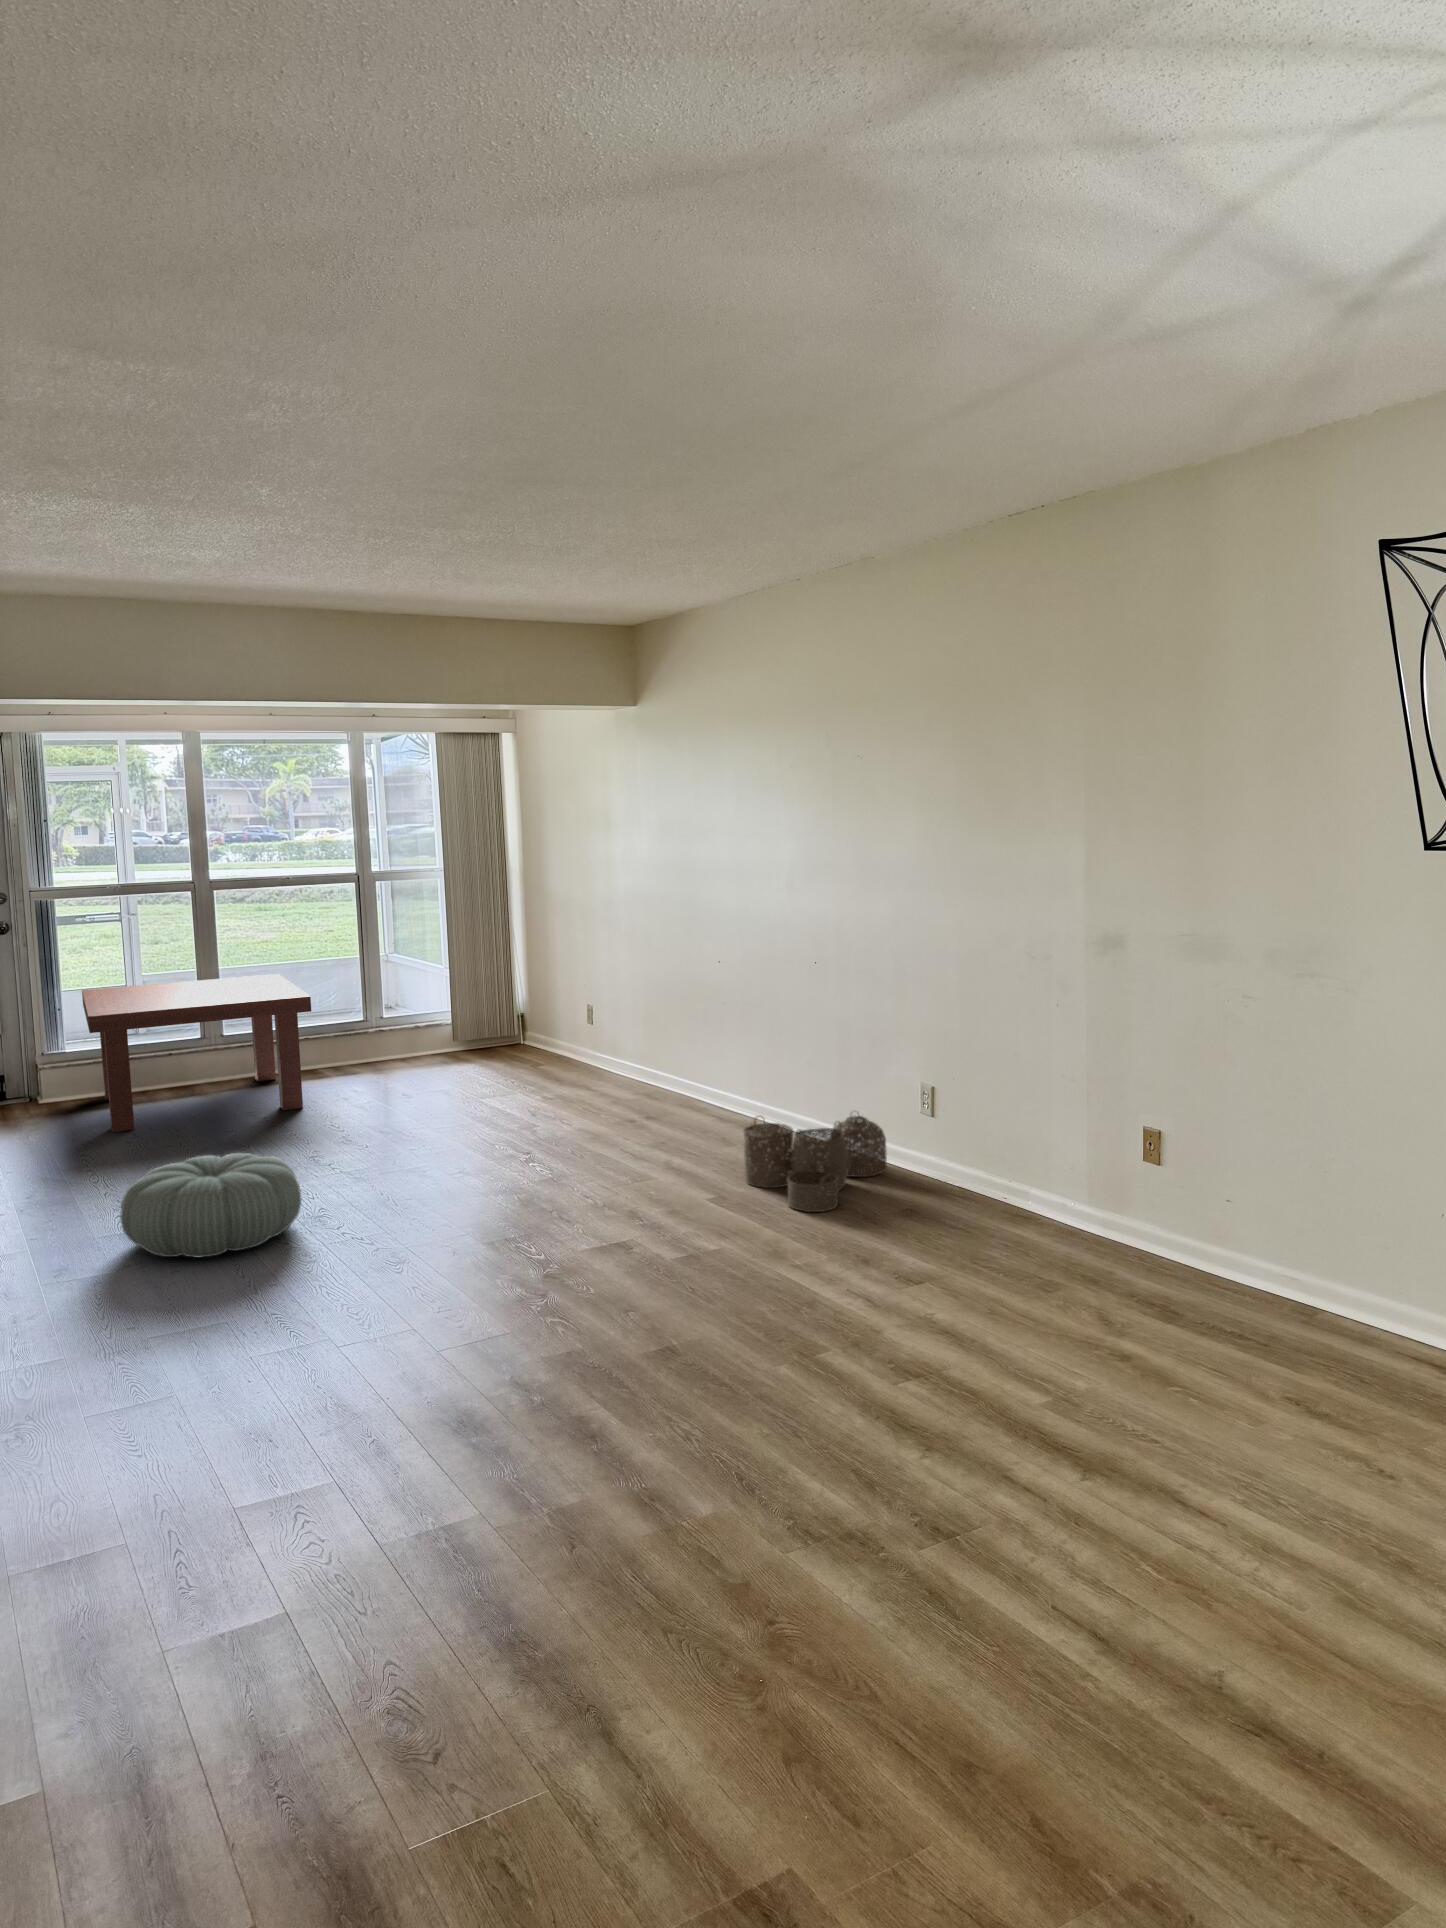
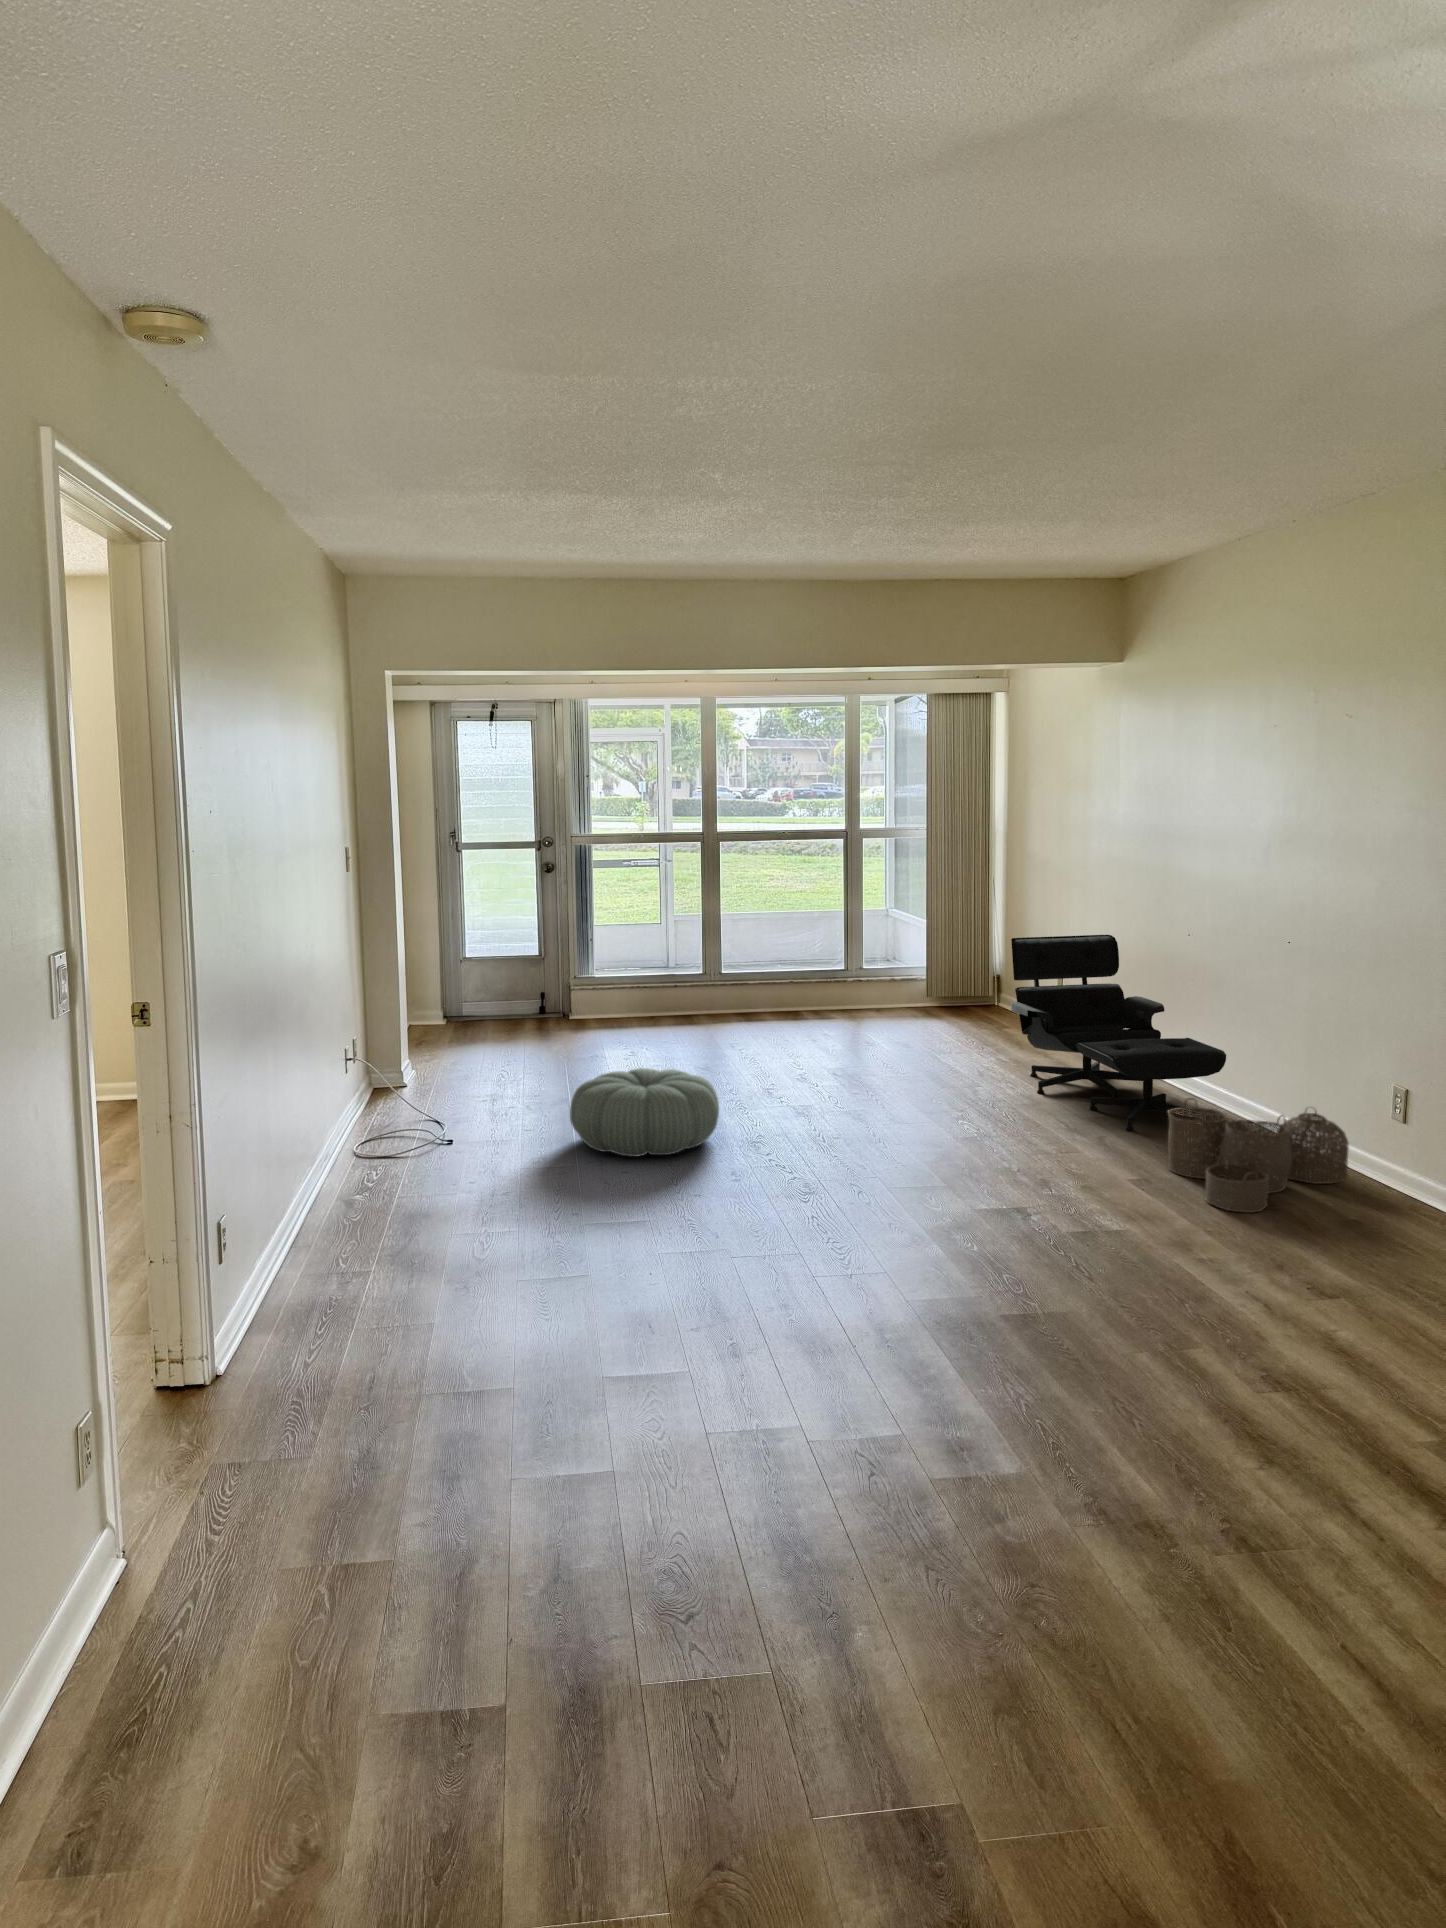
lounge chair: none [561,969,773,1152] -> present [1011,935,1226,1131]
coffee table: present [82,974,311,1132] -> none [598,920,782,1044]

